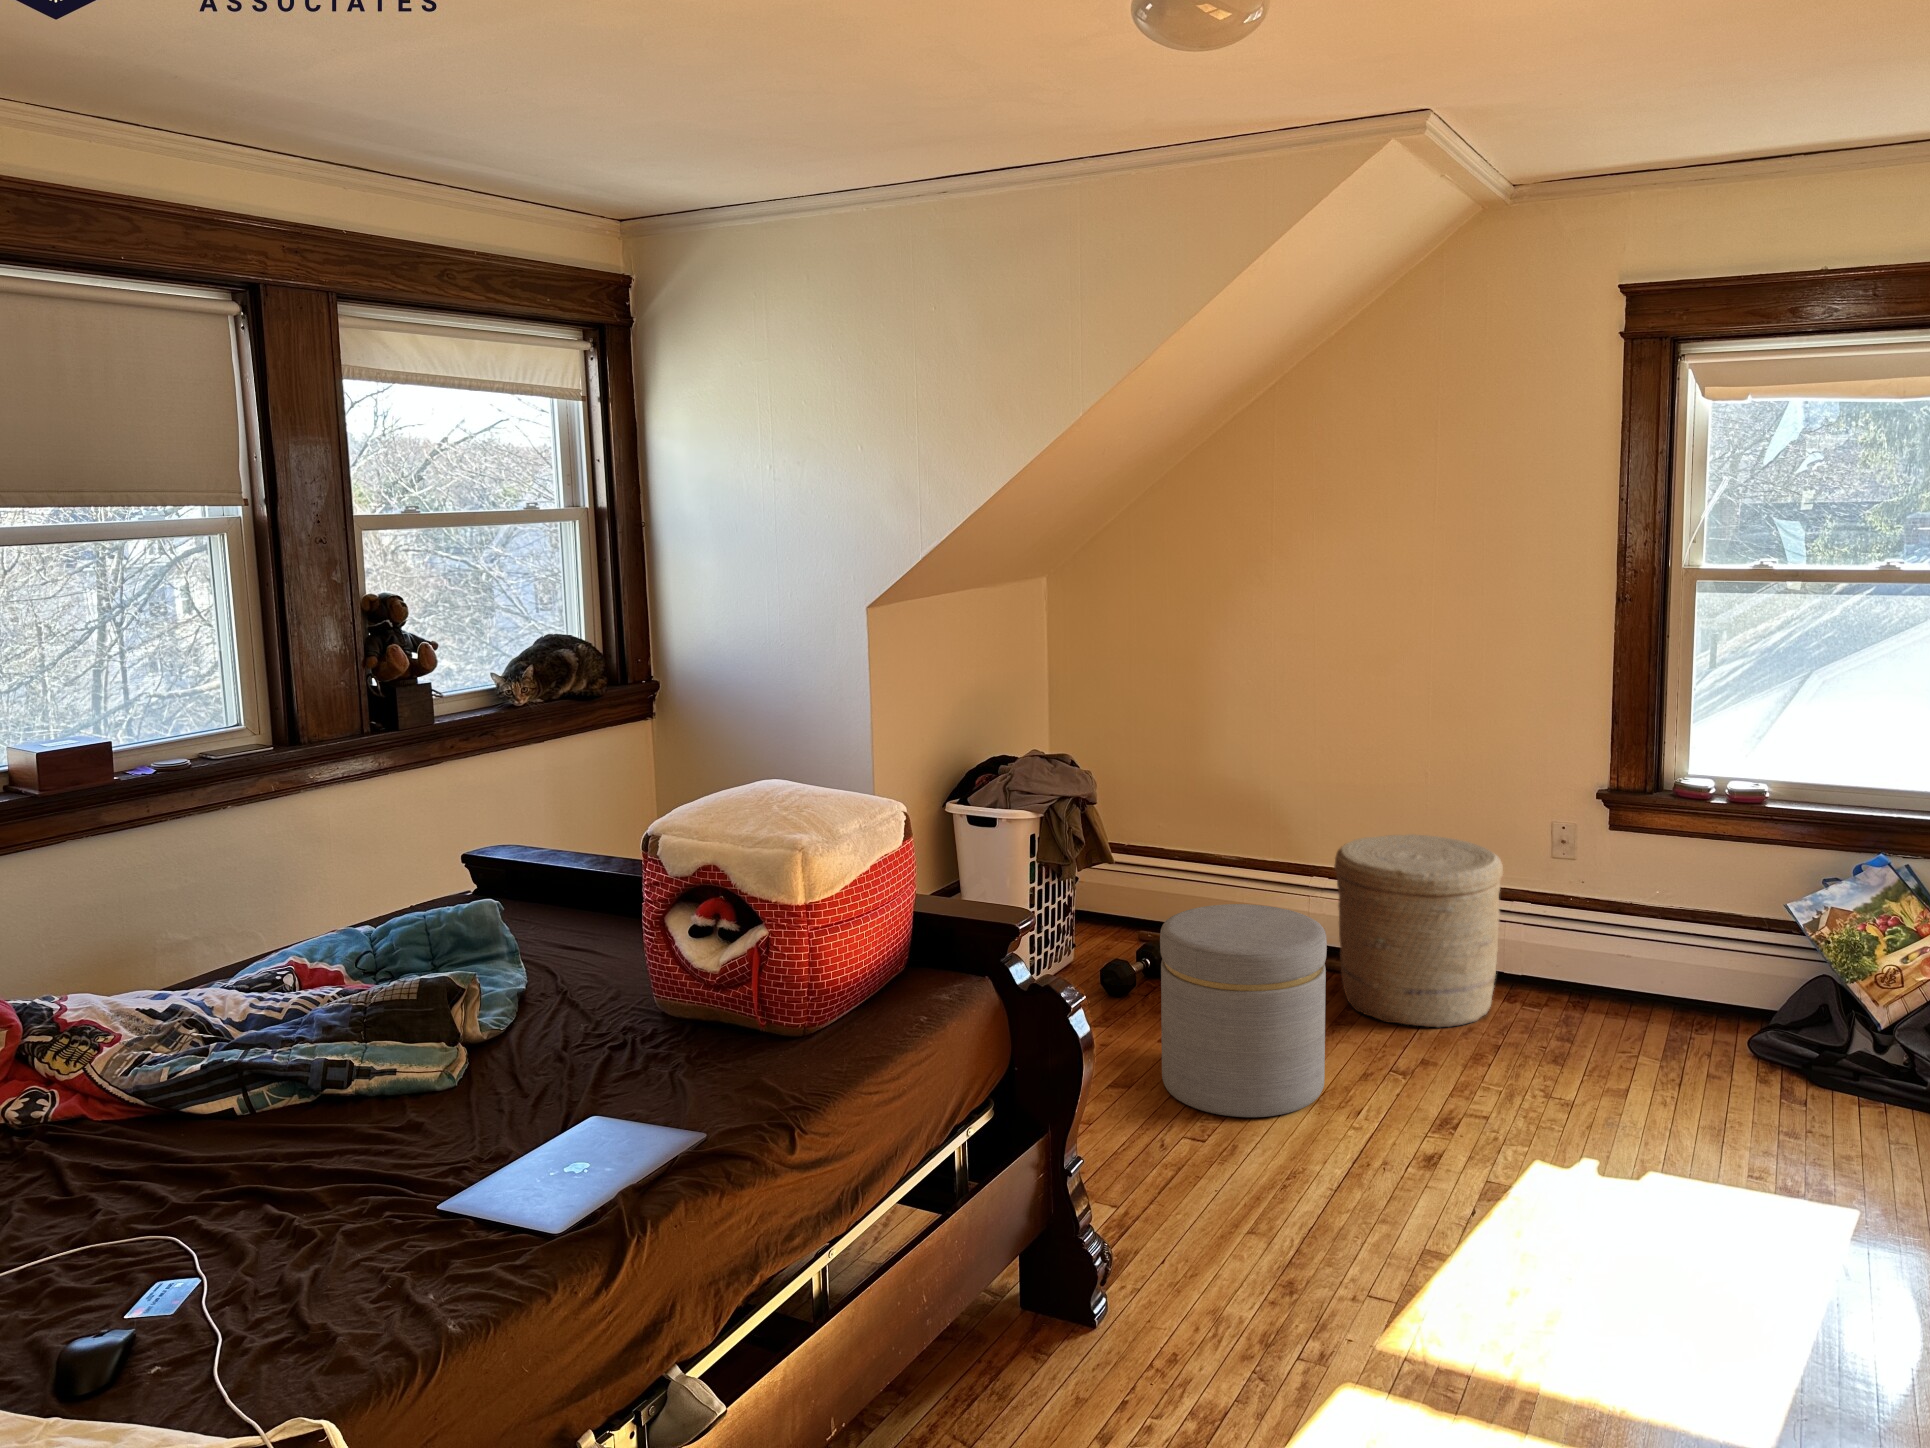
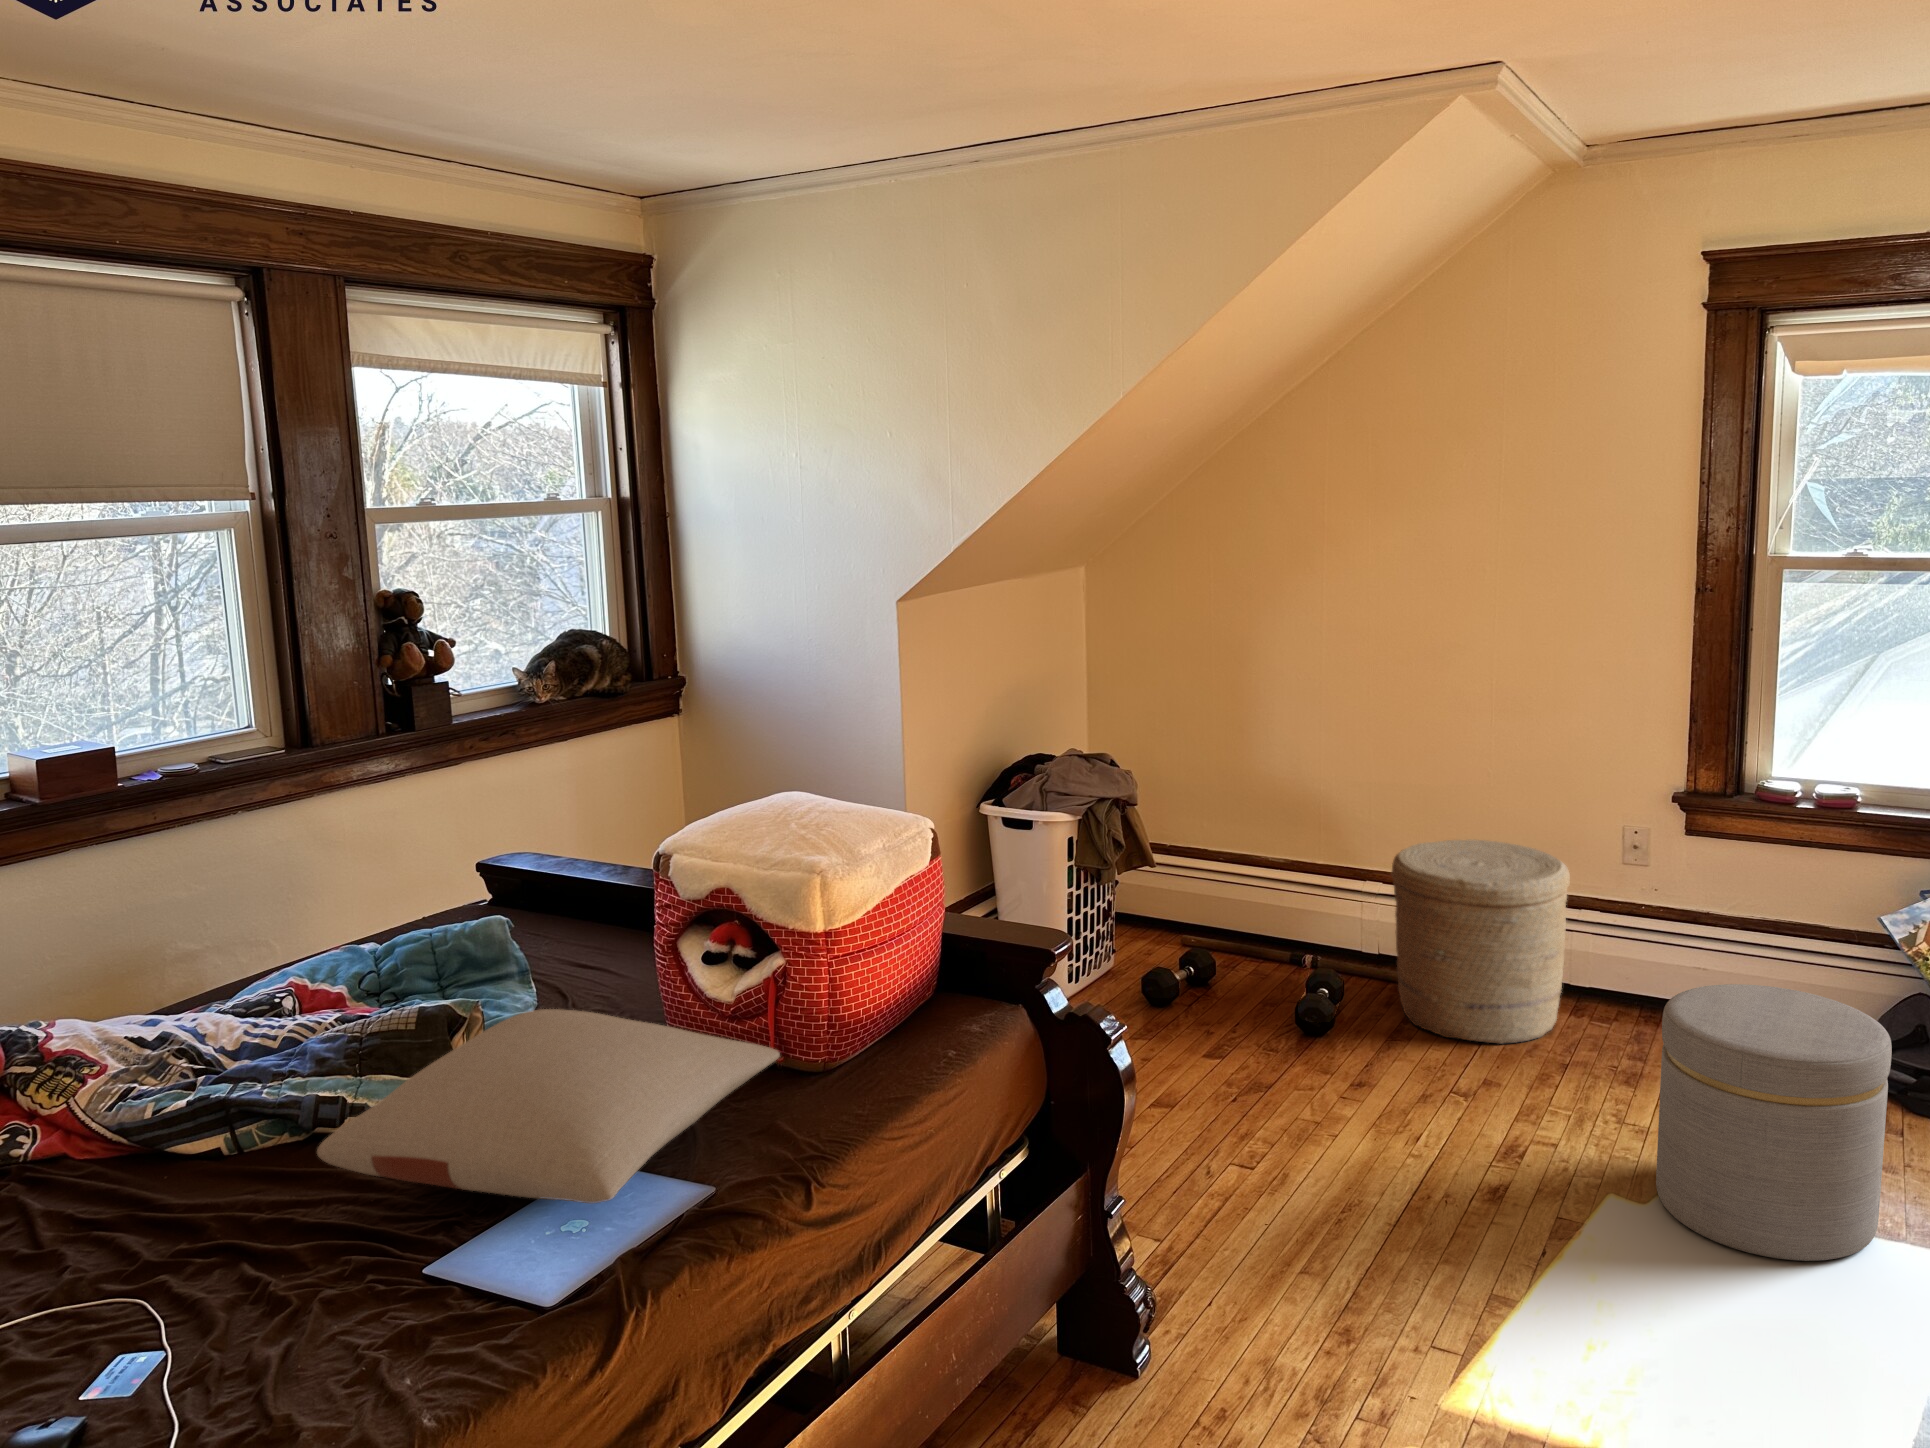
ottoman: present [1160,904,1327,1117] -> present [1656,984,1892,1261]
pillow: none [336,978,762,1143] -> present [317,1009,780,1203]

